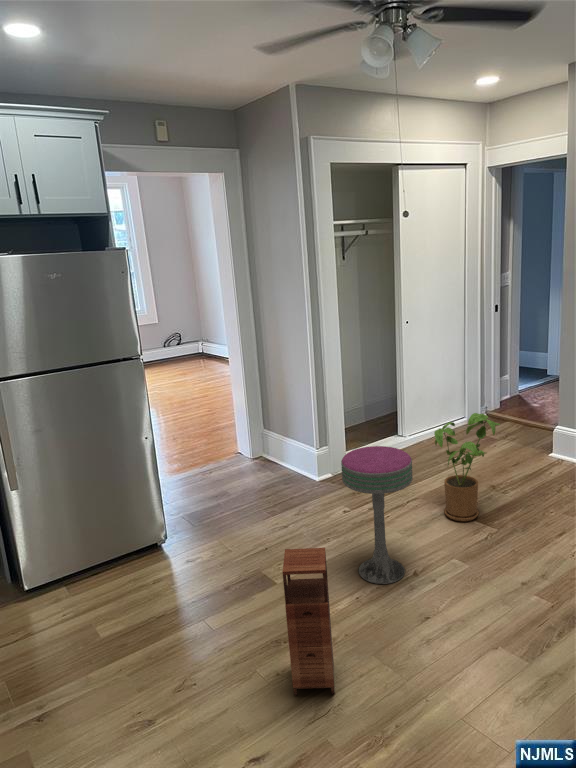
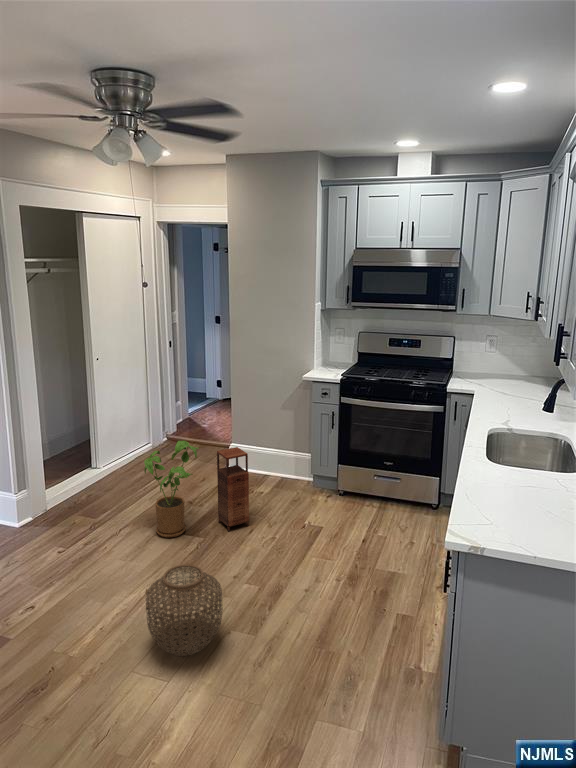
bar stool: present [341,446,413,584] -> none [73,482,142,611]
storage cabinet: present [283,548,335,695] -> present [217,447,249,531]
woven basket: none [396,551,487,658] -> present [146,564,222,656]

